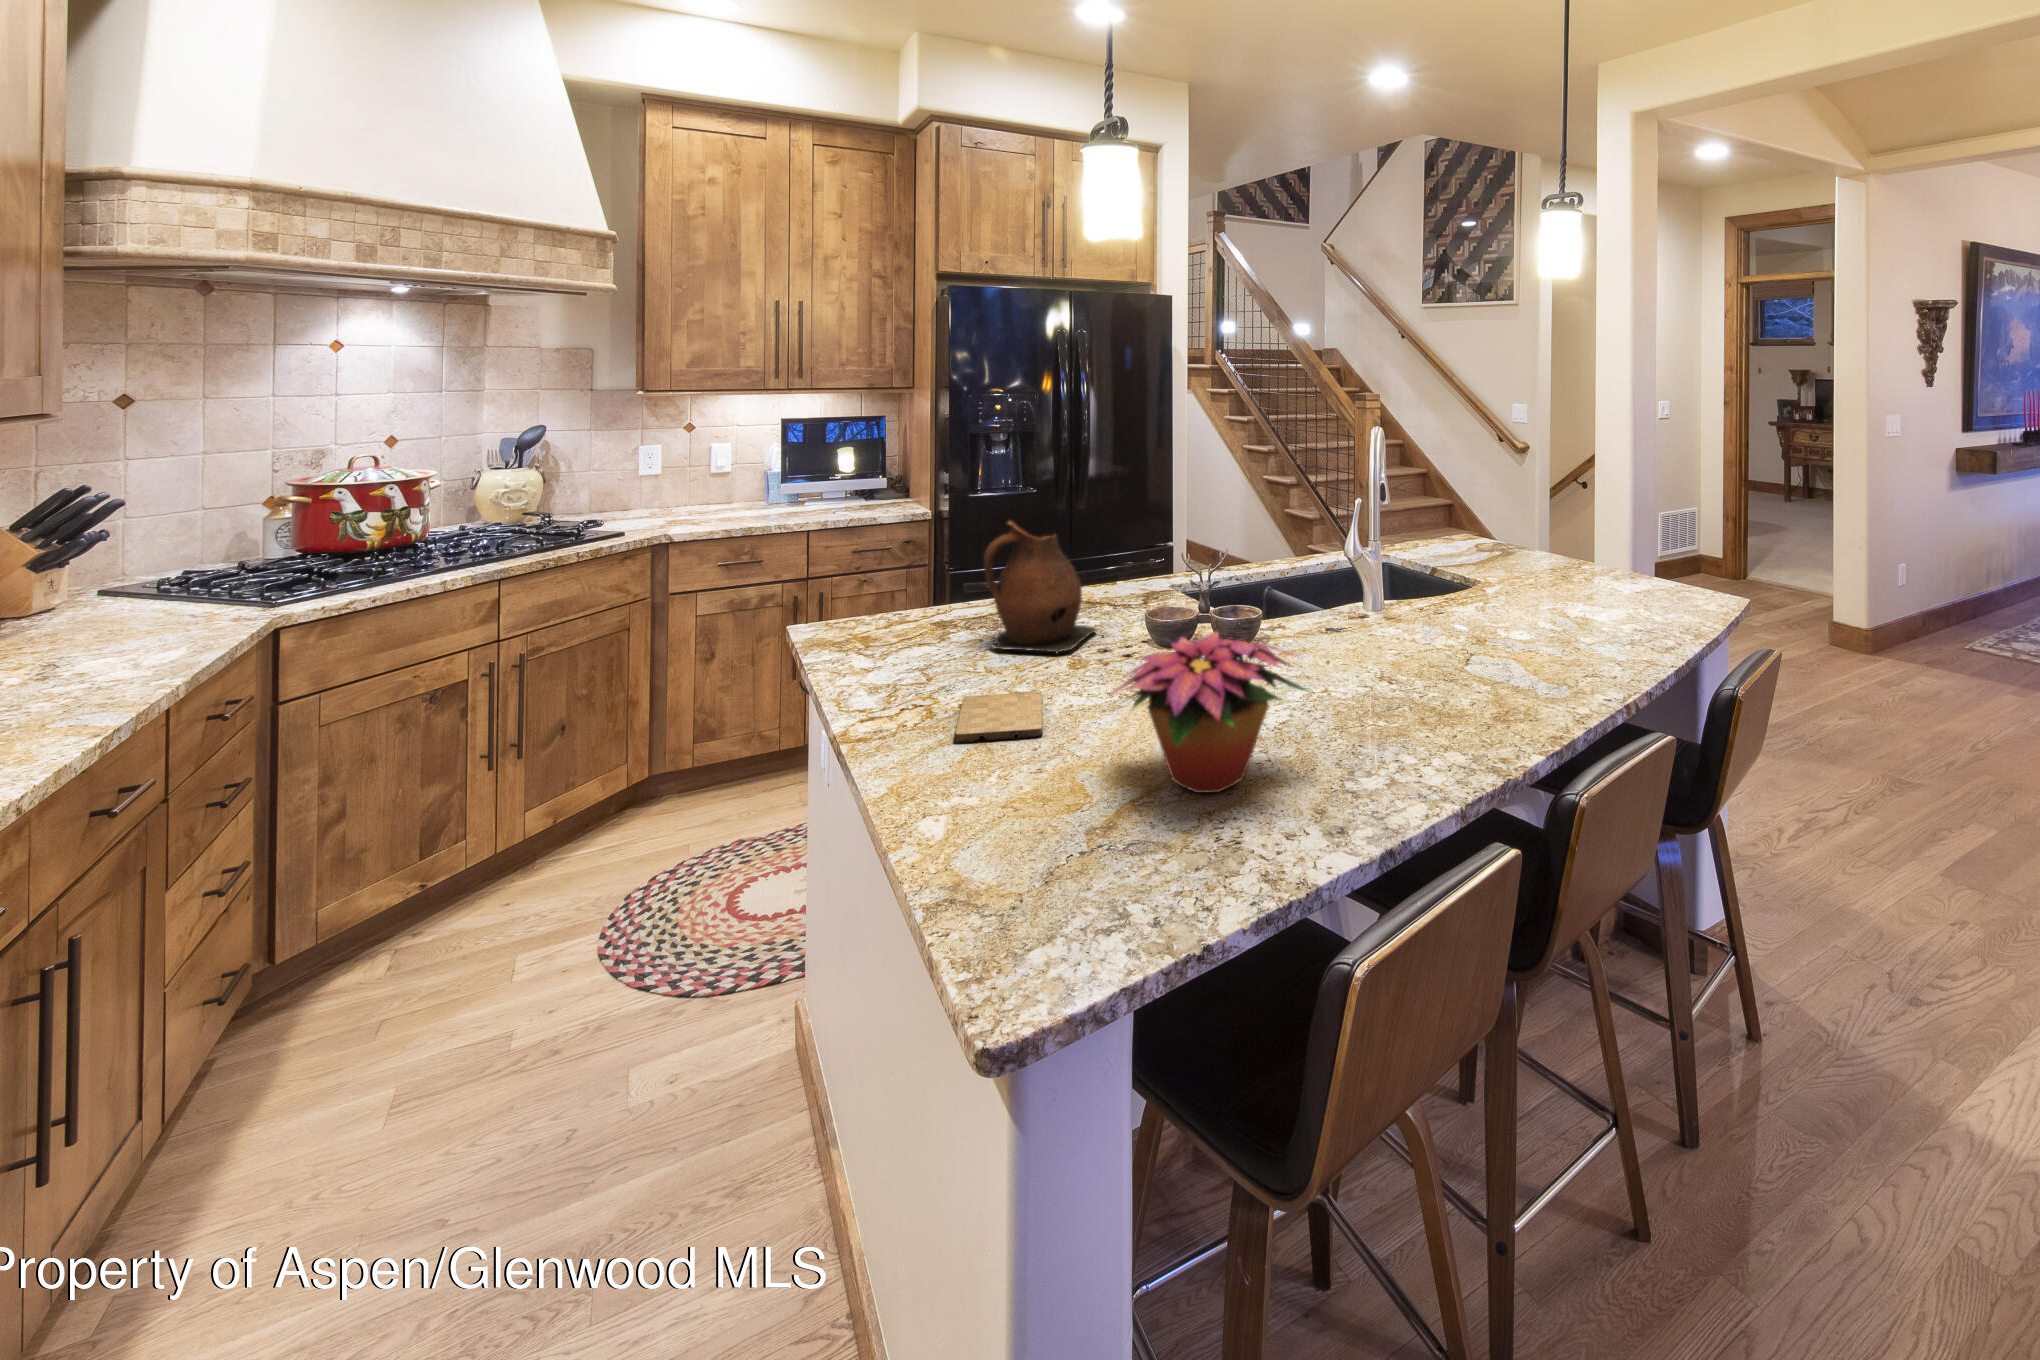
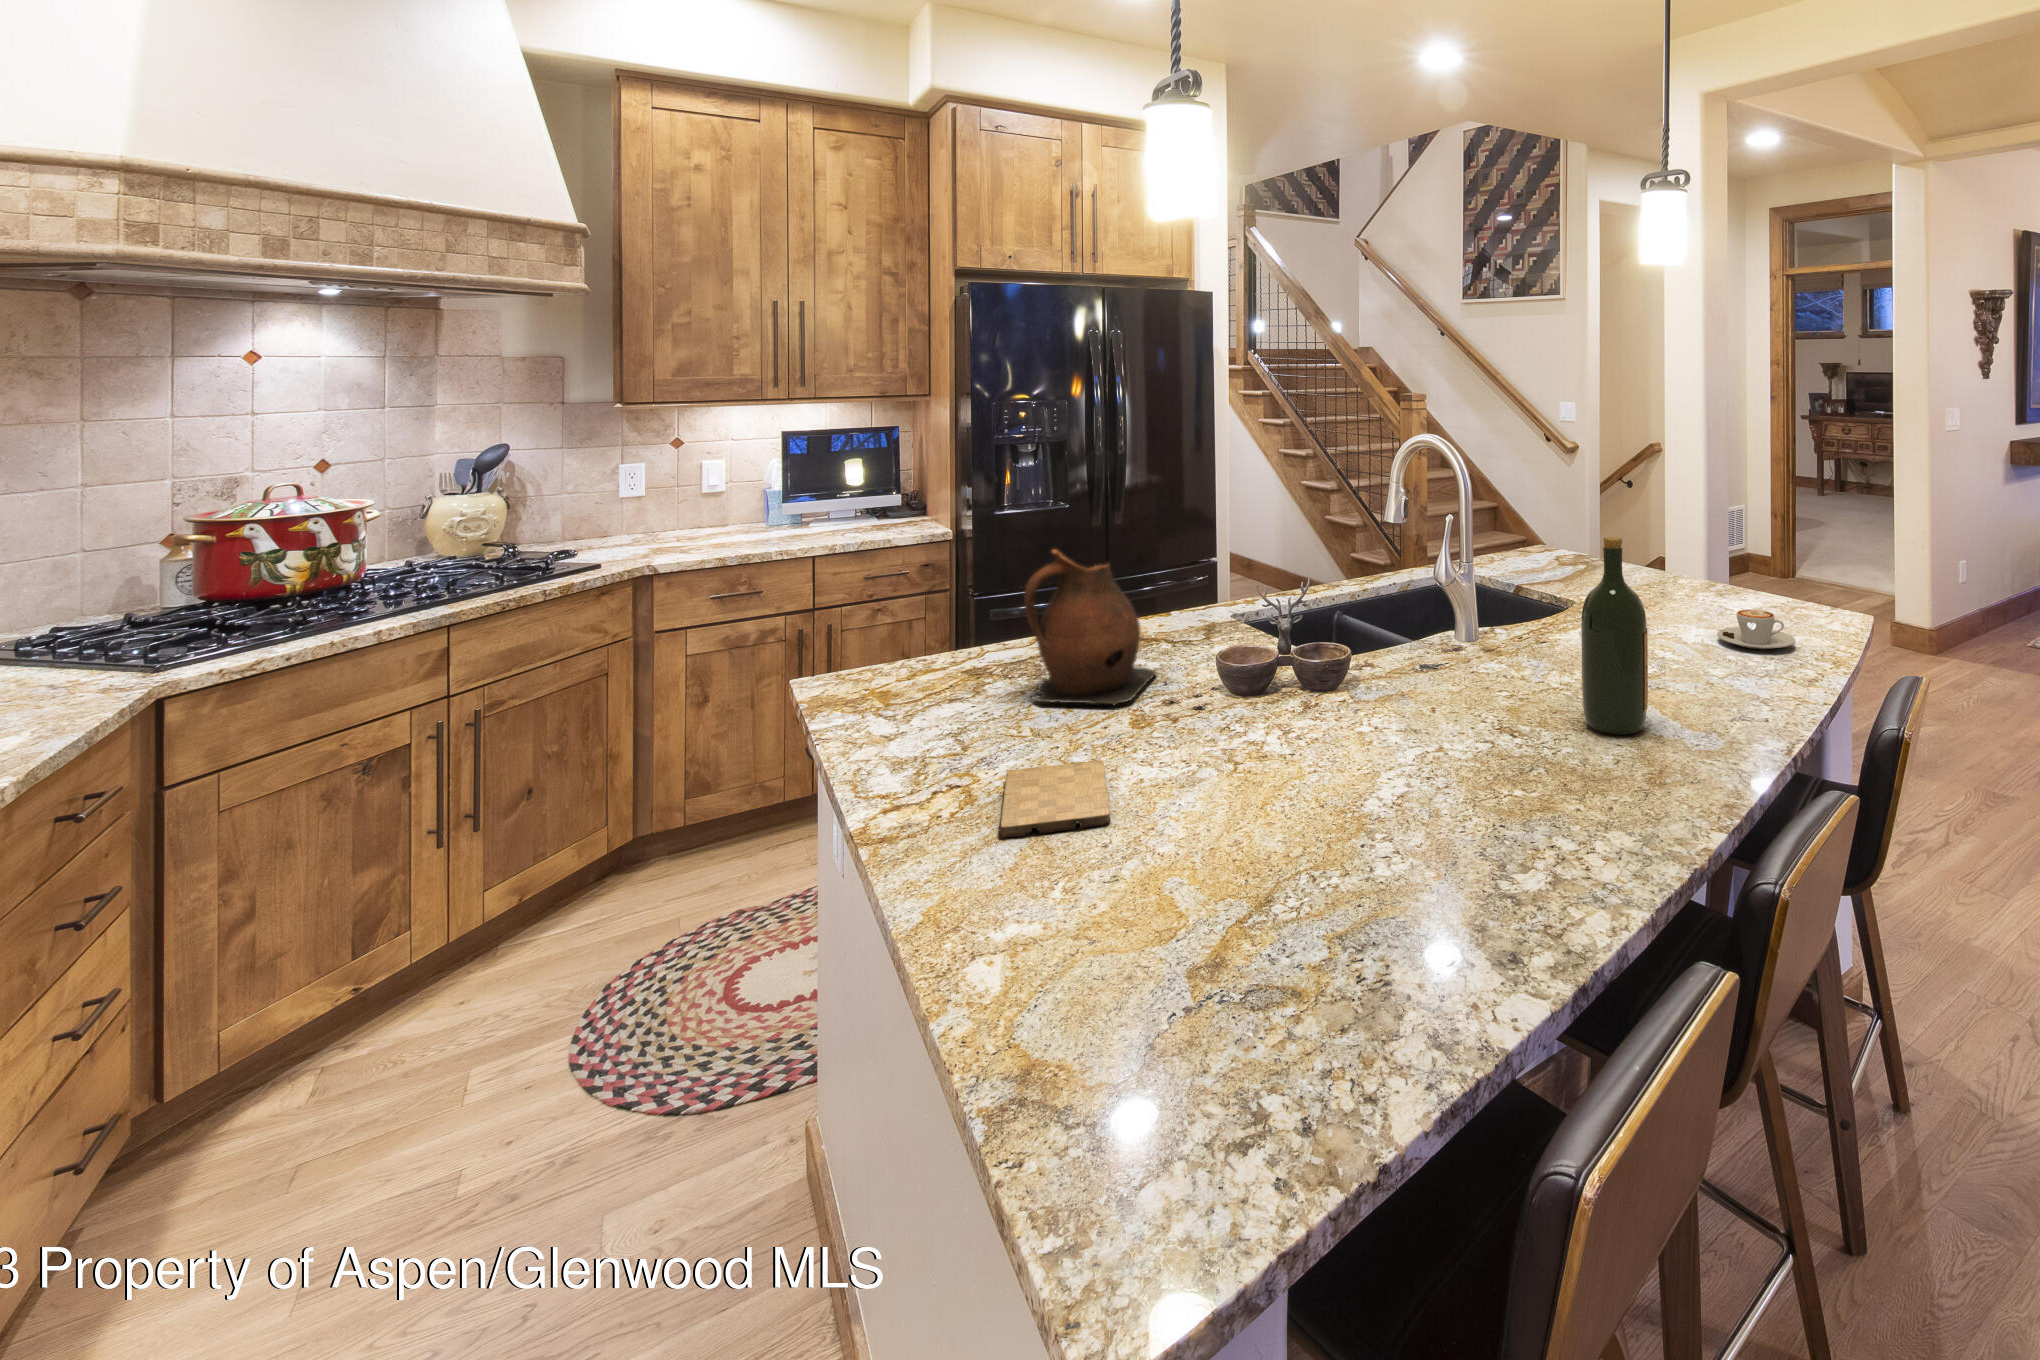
wine bottle: none [1451,520,1506,687] -> present [1581,537,1648,735]
coffee cup: none [1597,591,1665,626] -> present [1717,610,1795,649]
flower arrangement: present [1113,631,1308,793] -> none [1186,685,1465,904]

